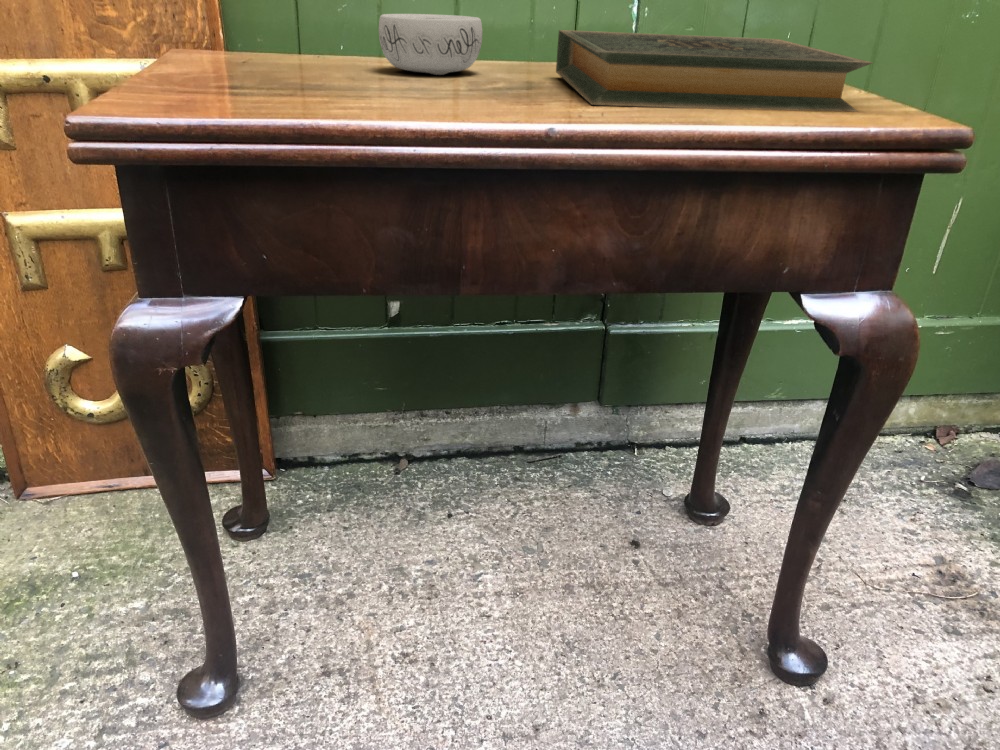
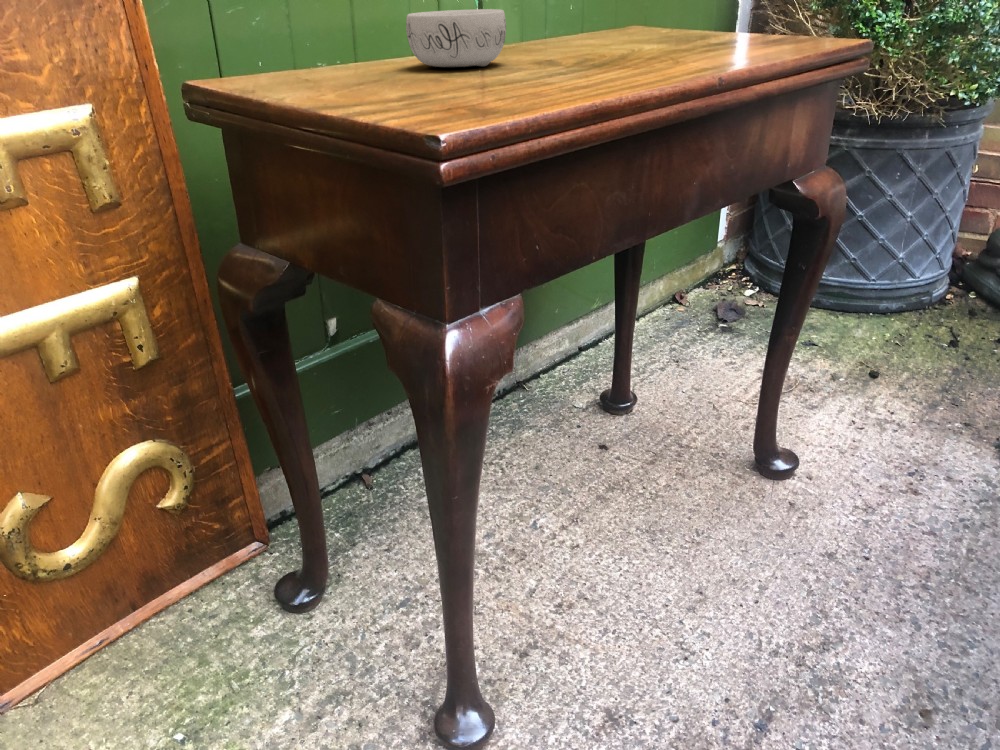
hardback book: present [556,30,872,112] -> none [552,3,817,63]

